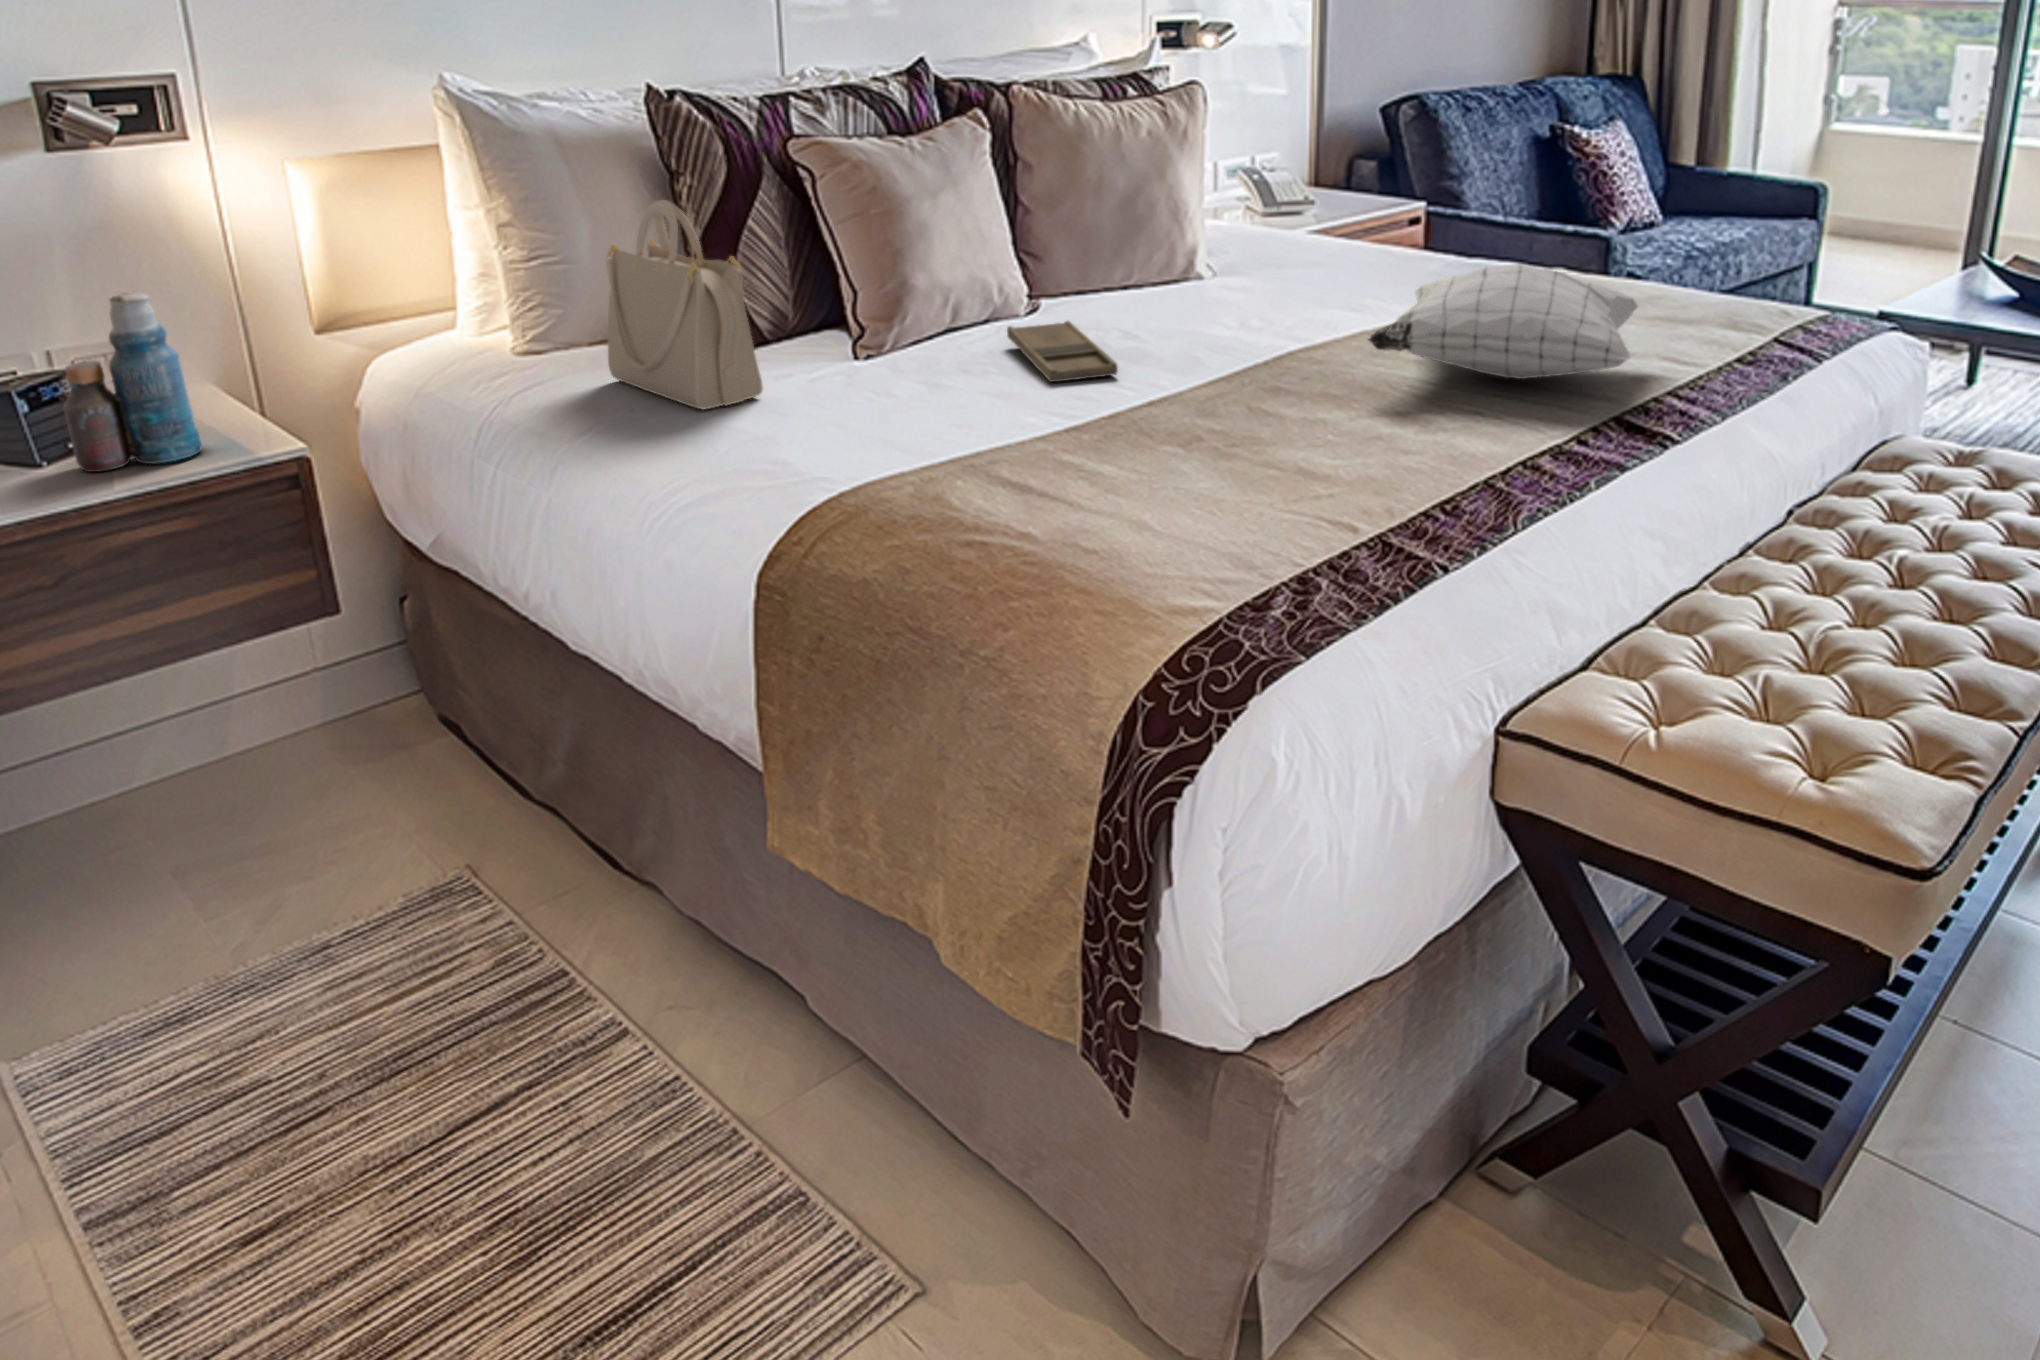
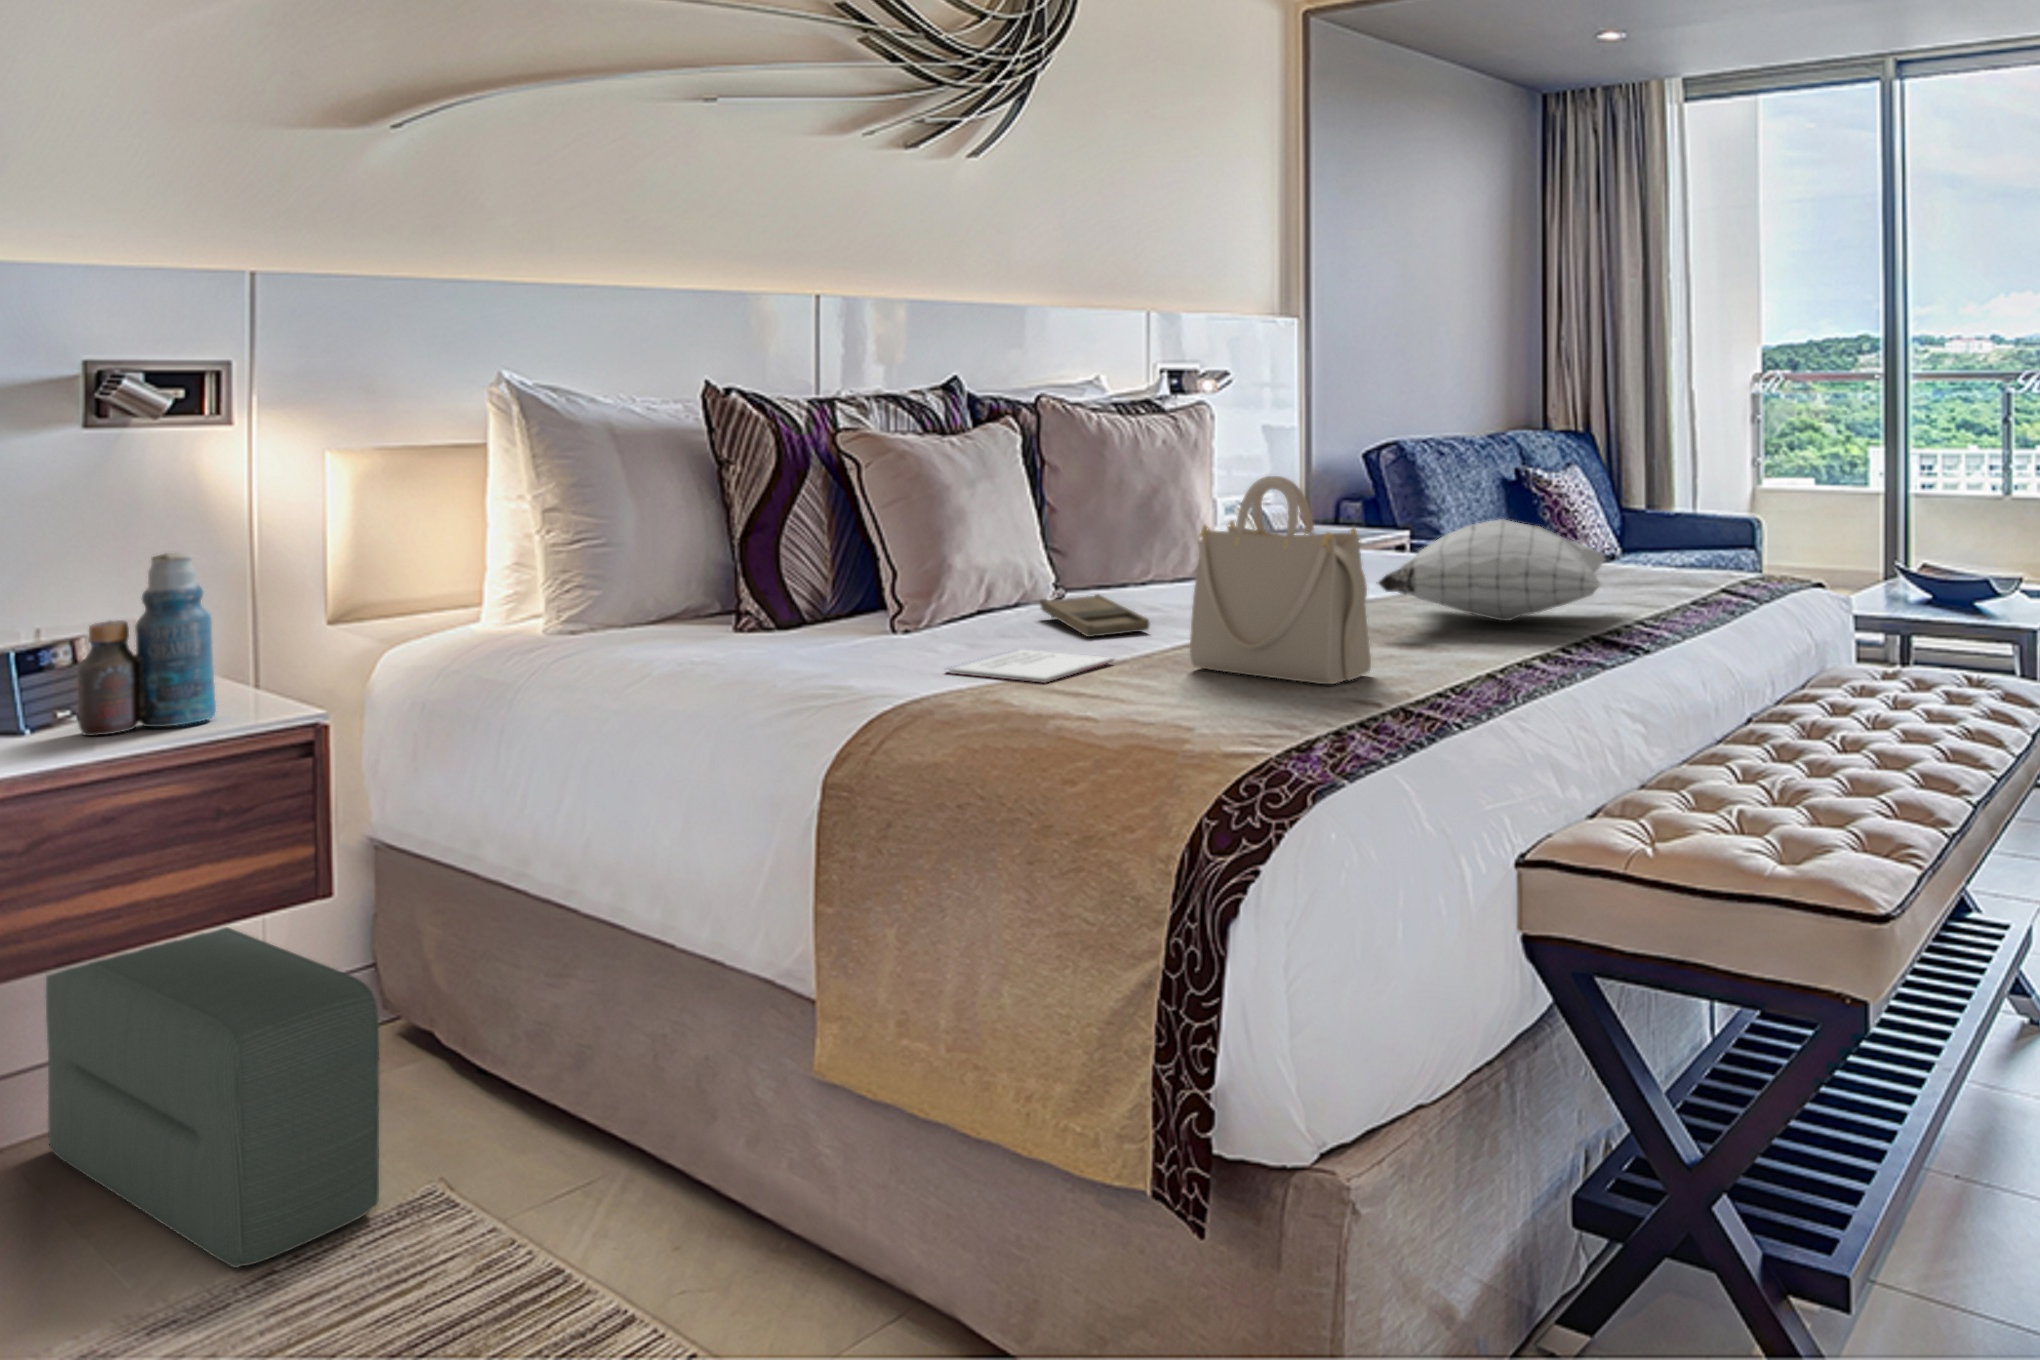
handbag: present [606,200,763,409] -> present [1190,476,1371,684]
notebook: none [891,402,1074,461] -> present [947,650,1114,683]
pouf: none [125,599,417,933] -> present [46,927,379,1268]

